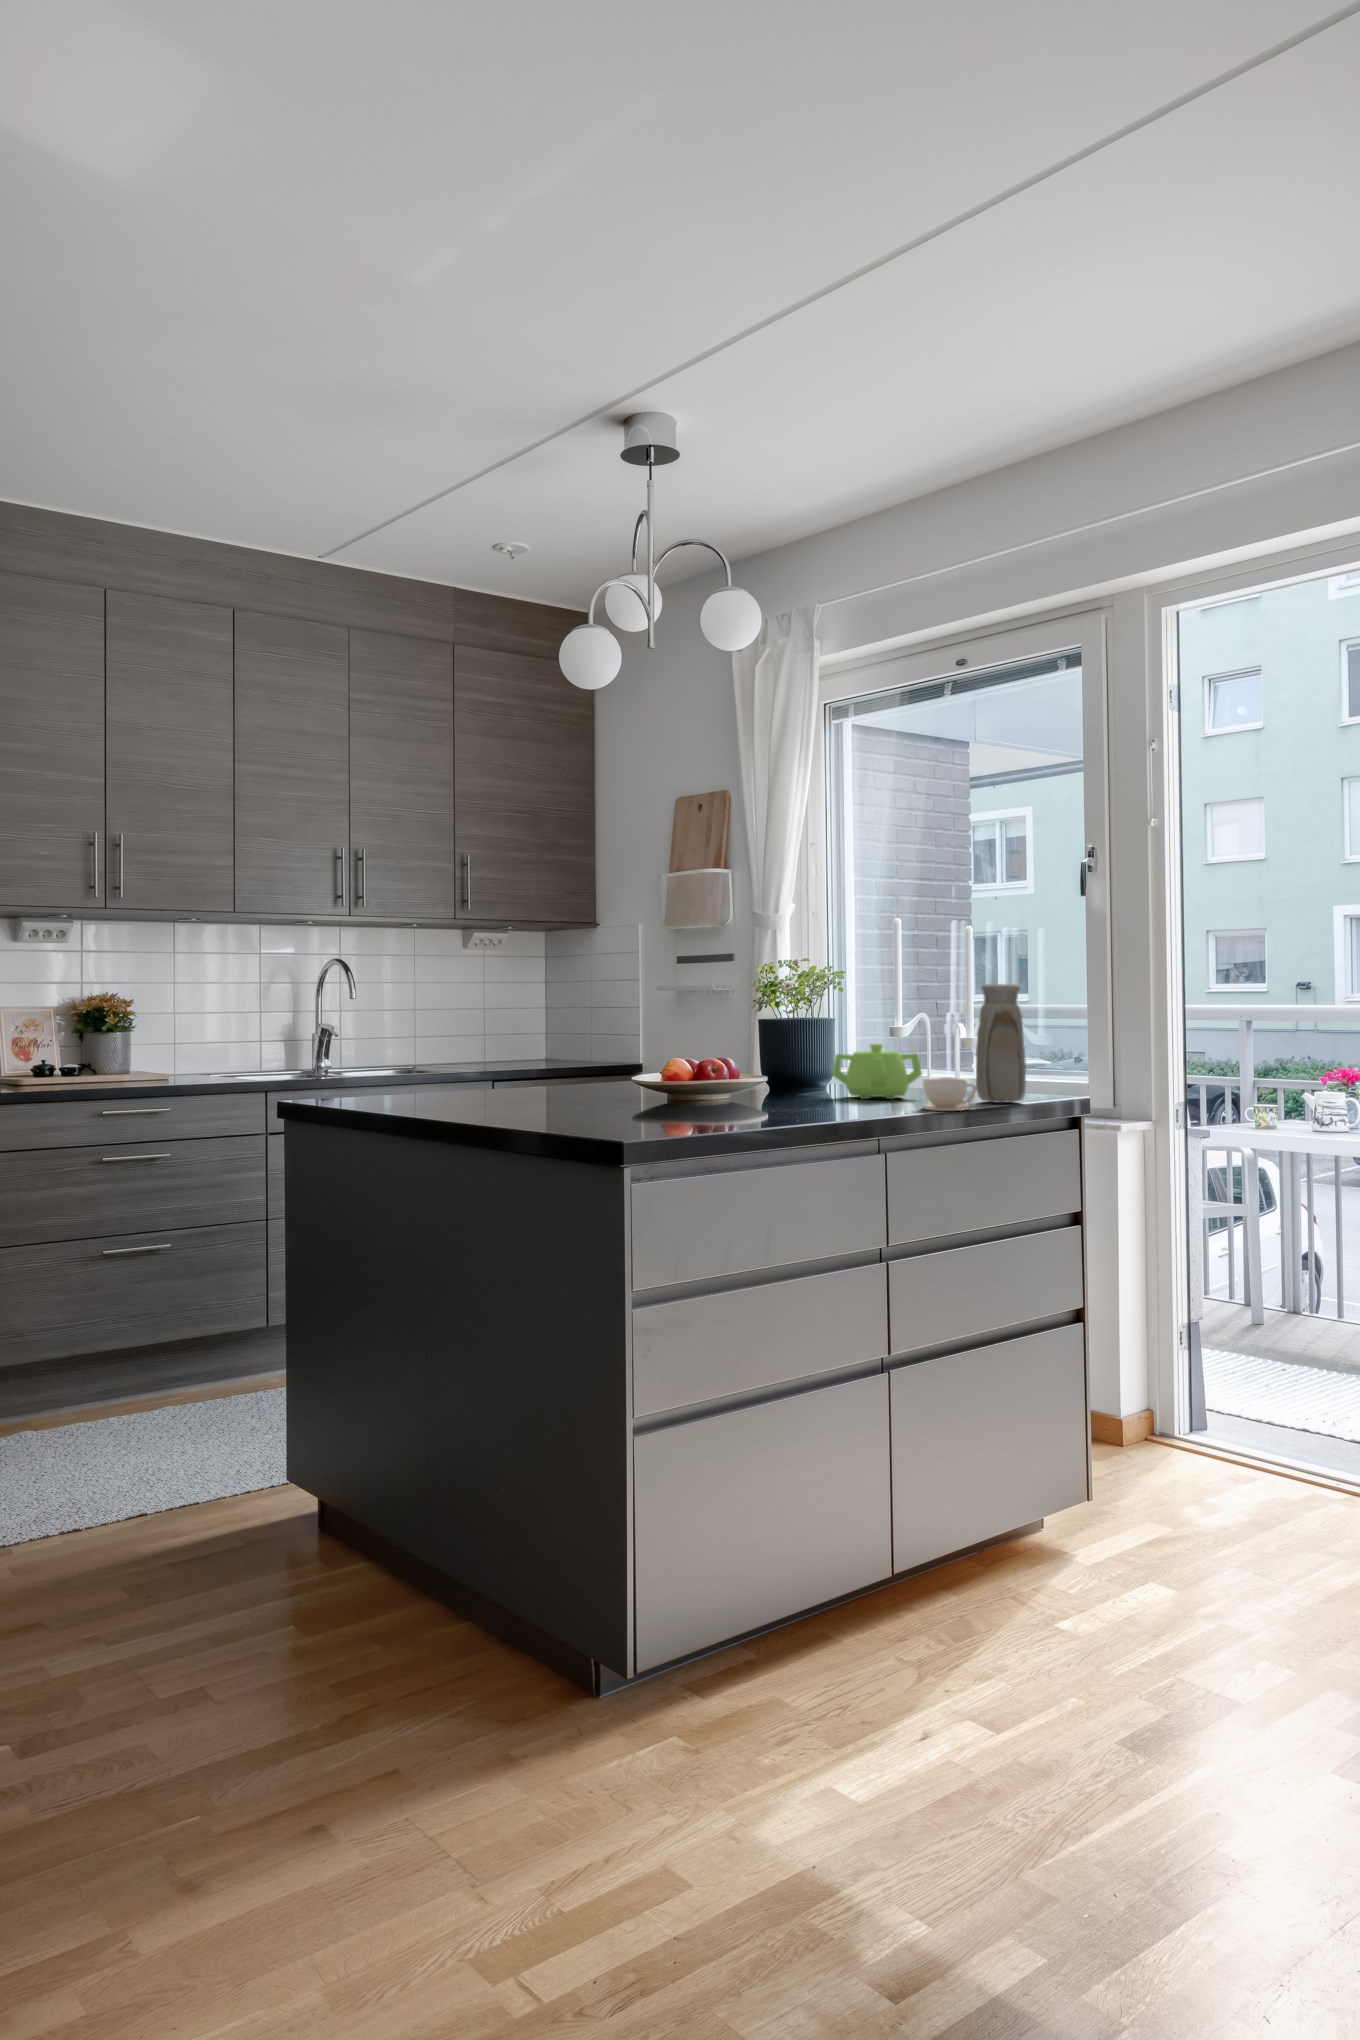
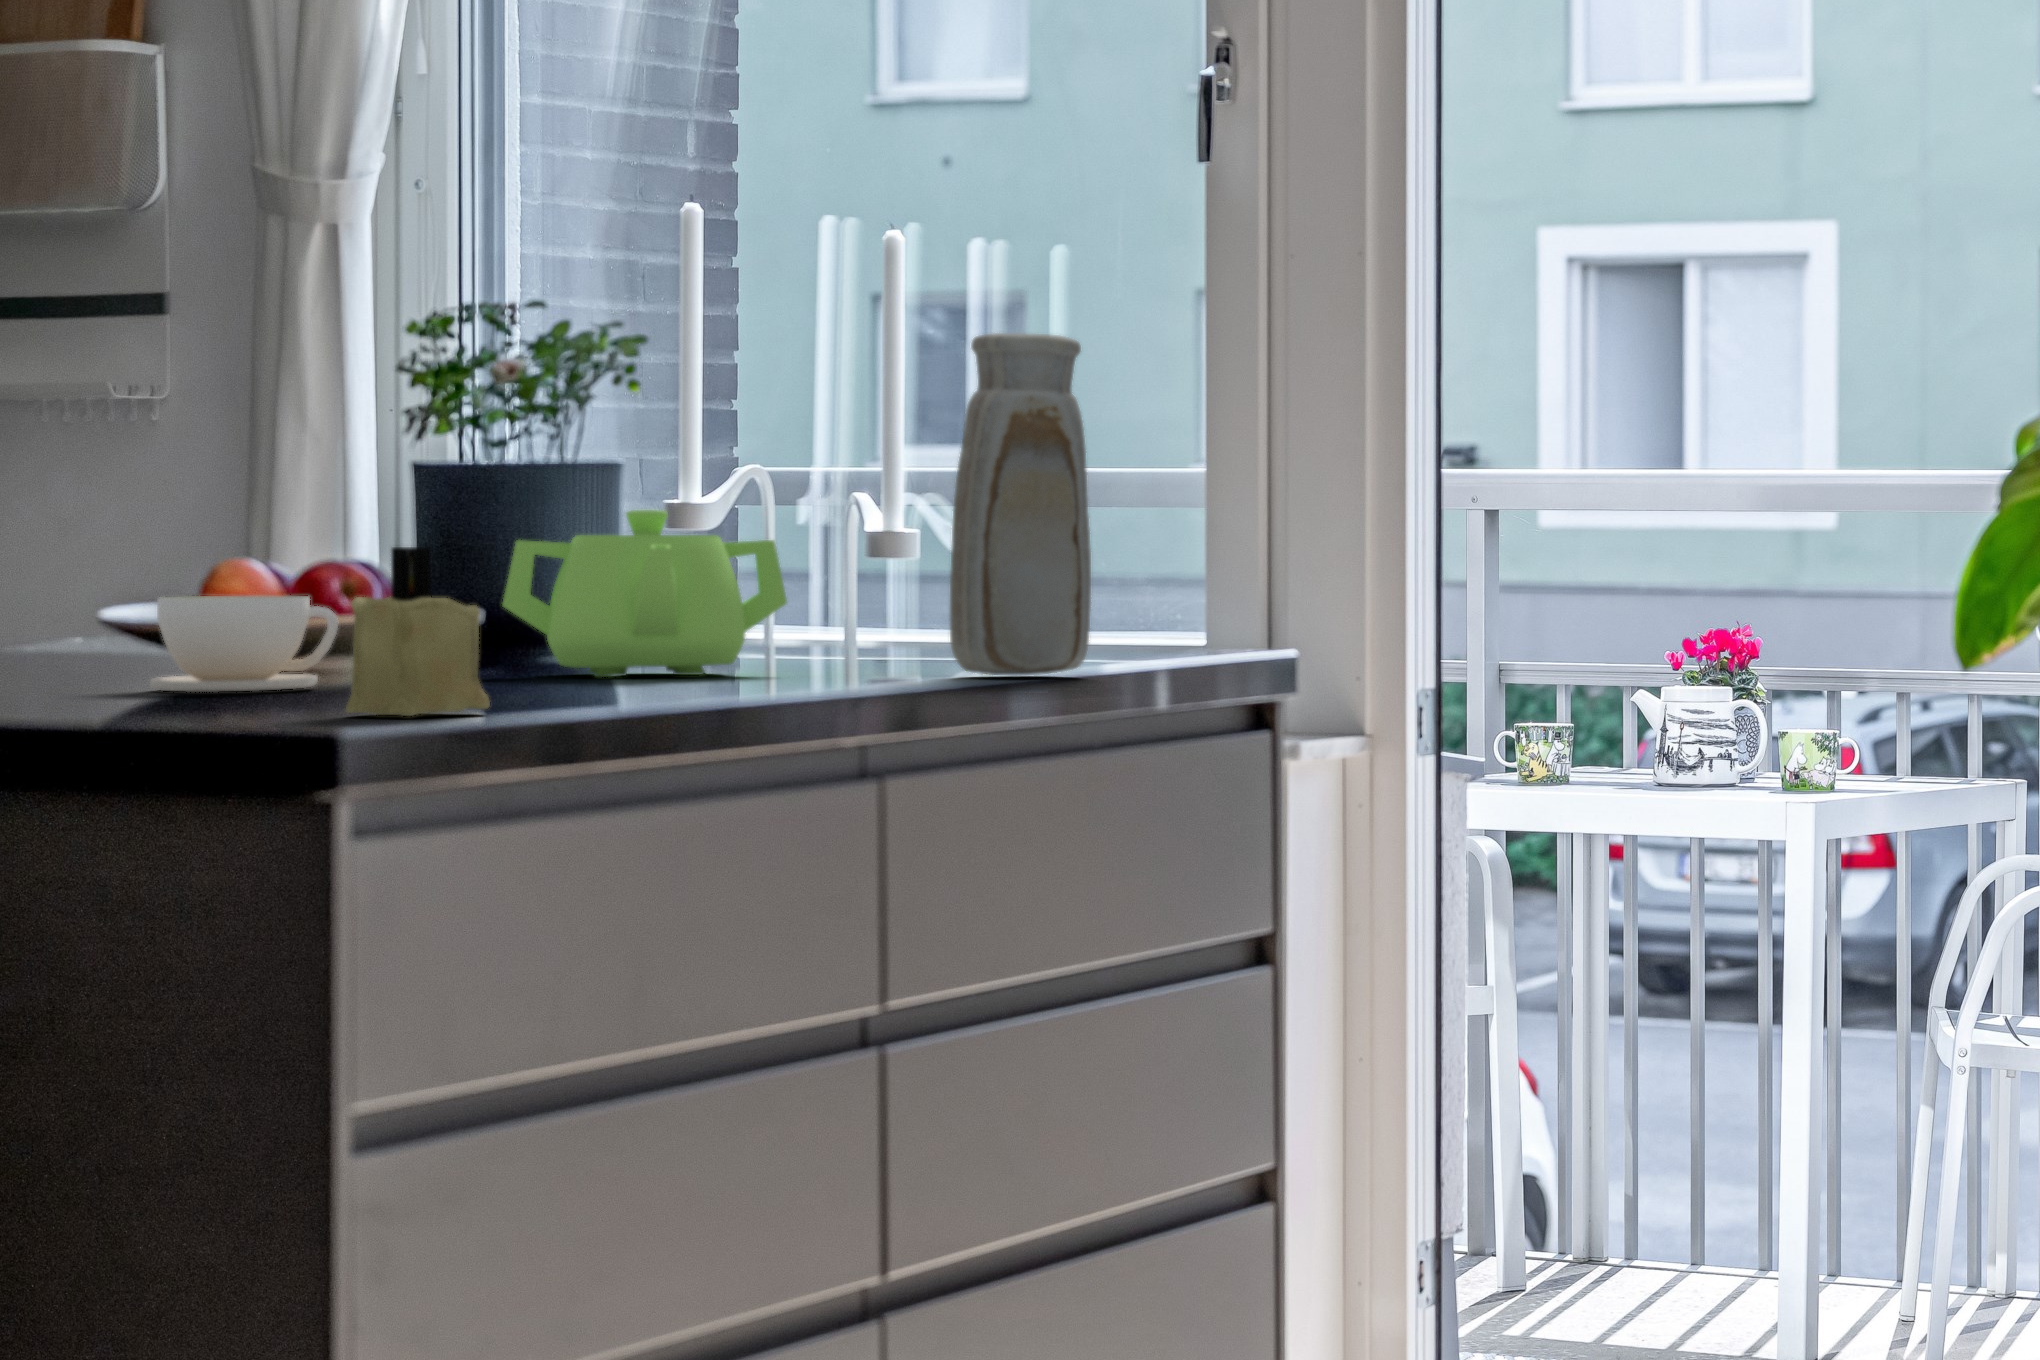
candle: none [782,1071,822,1123] -> present [346,547,490,716]
coffee cup: present [922,1078,976,1111] -> present [150,596,338,692]

